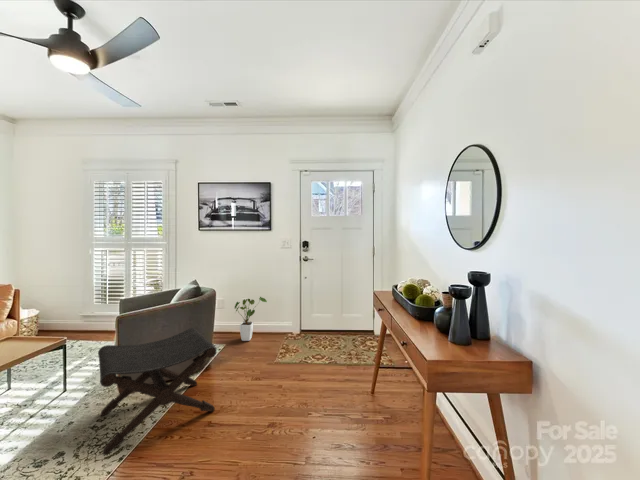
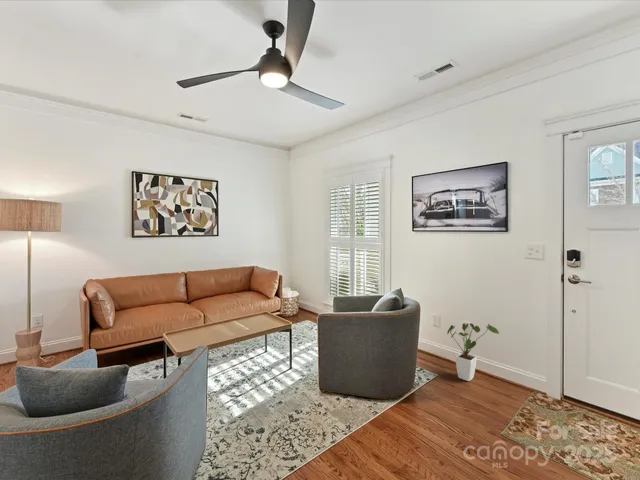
footstool: present [98,328,216,455] -> none [284,344,398,462]

